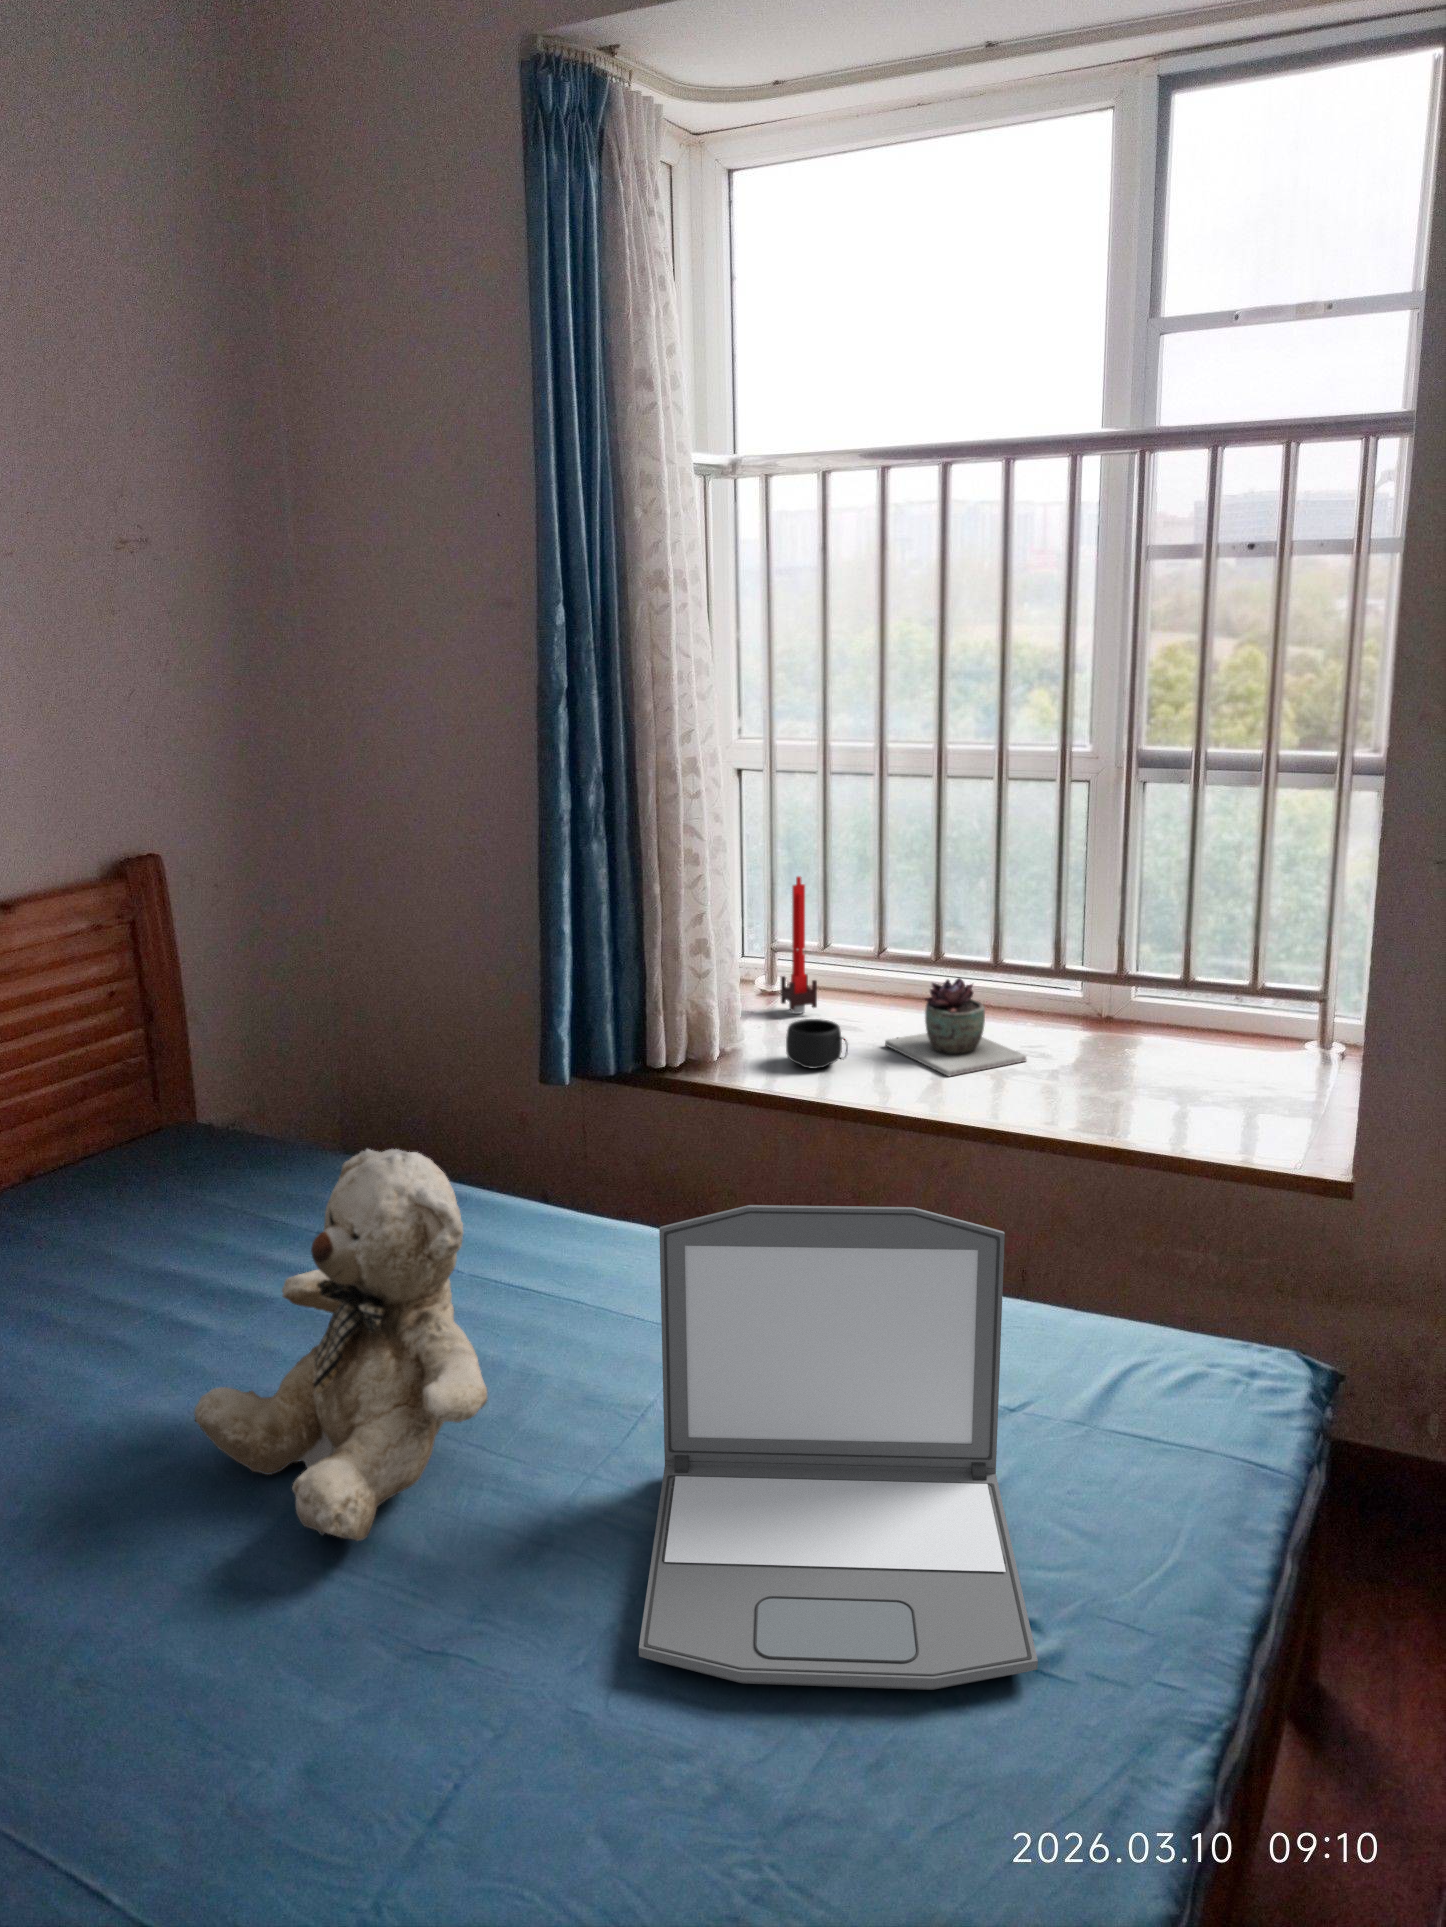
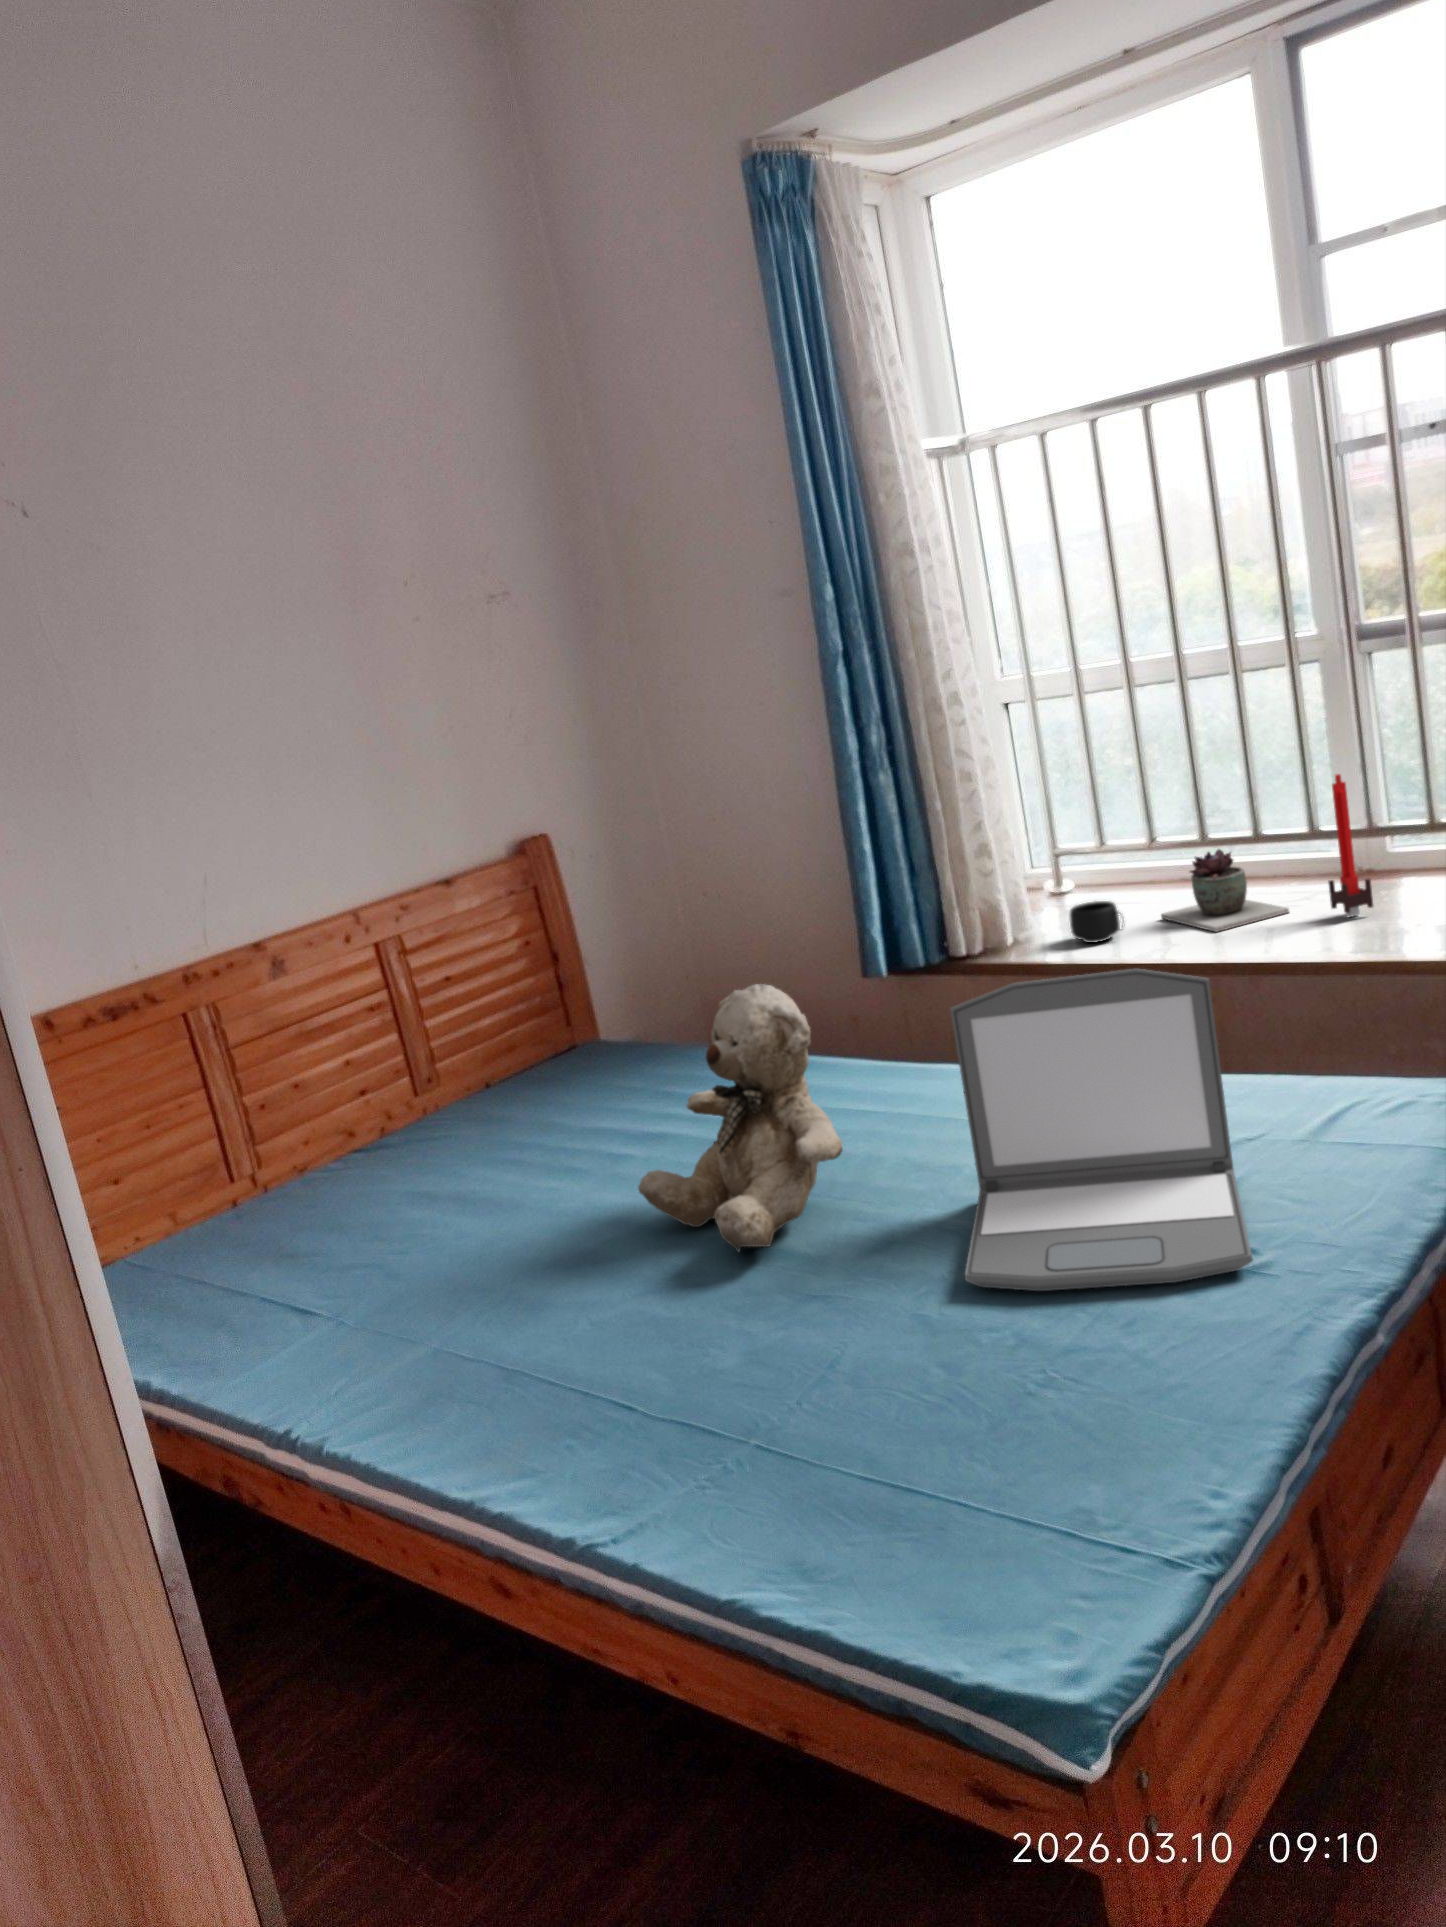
candle: present [781,876,817,1014] -> present [1328,774,1373,917]

